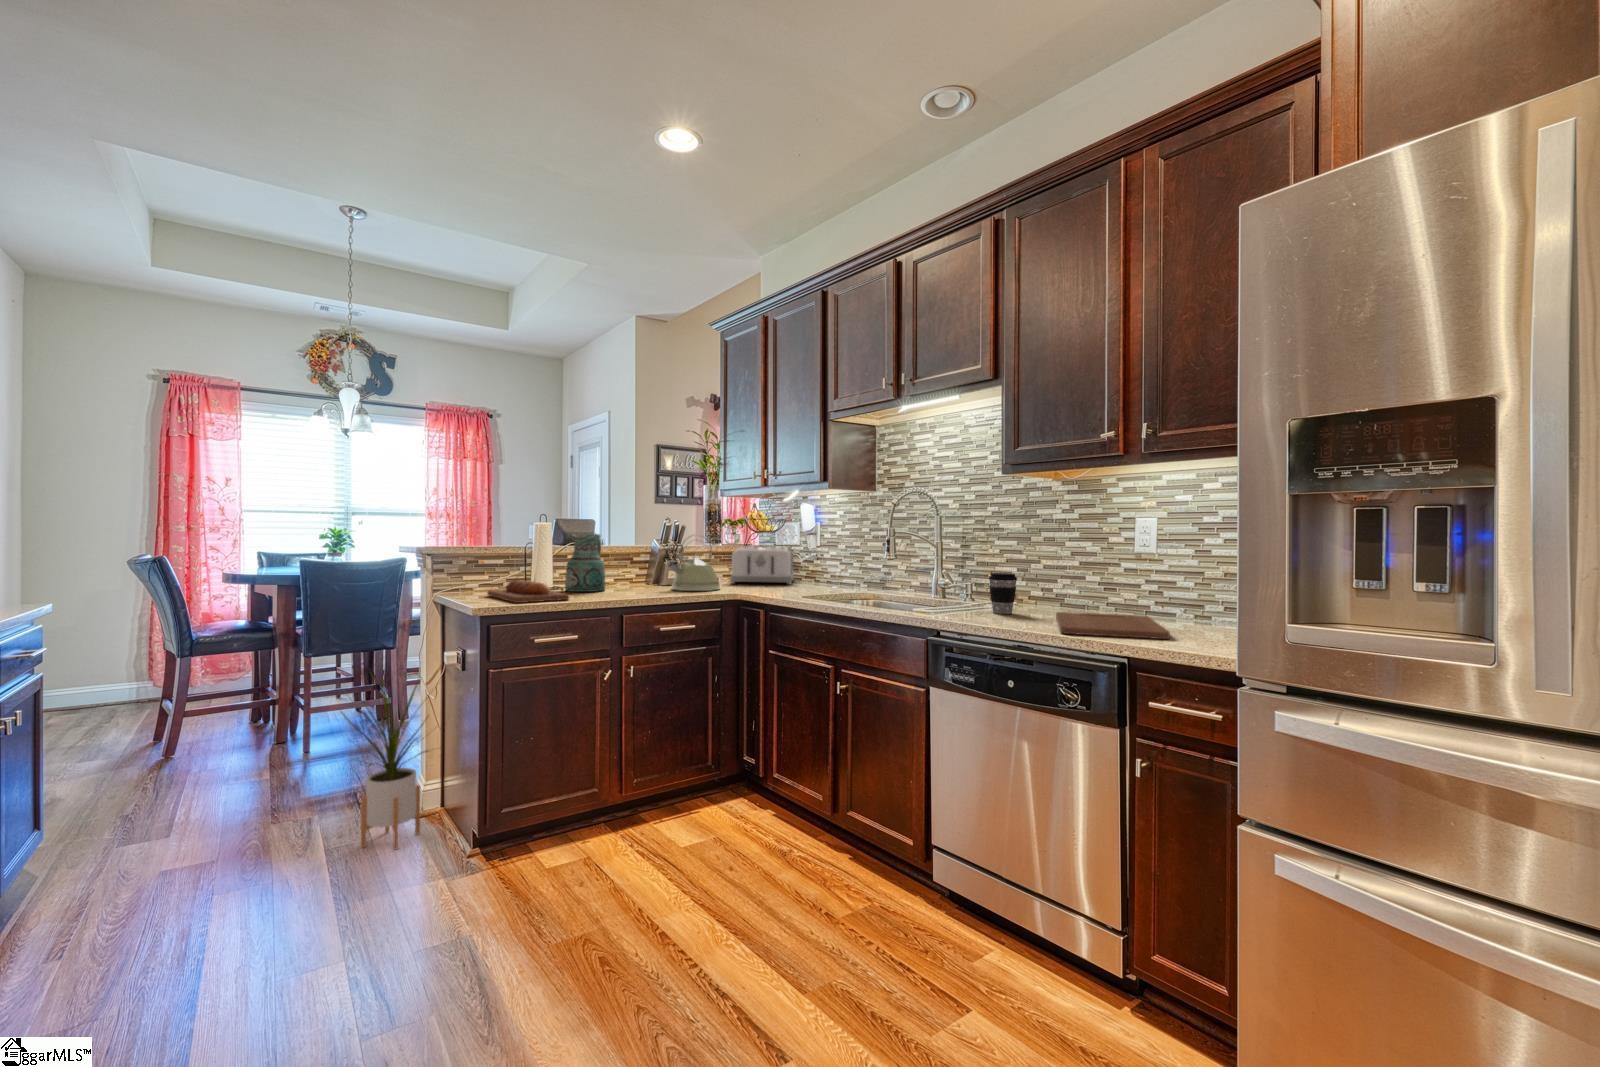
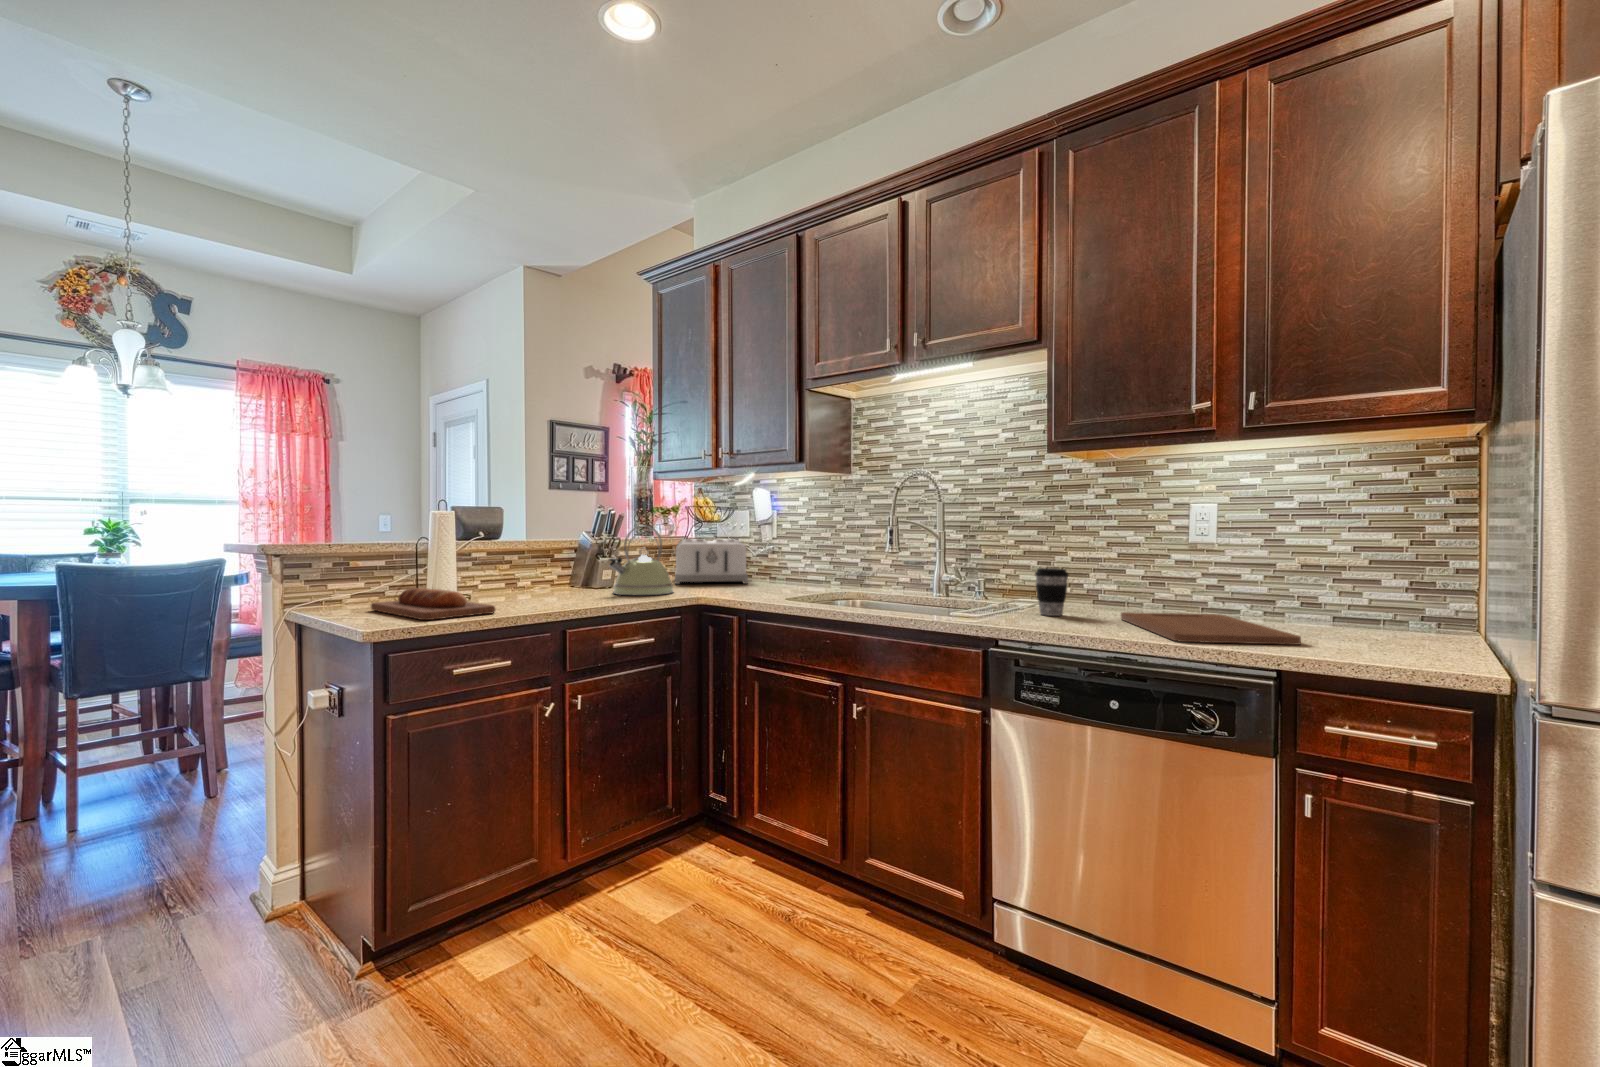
ceramic pitcher: present [565,533,605,592] -> none [474,525,529,601]
house plant: present [342,680,427,849] -> none [142,713,309,982]

